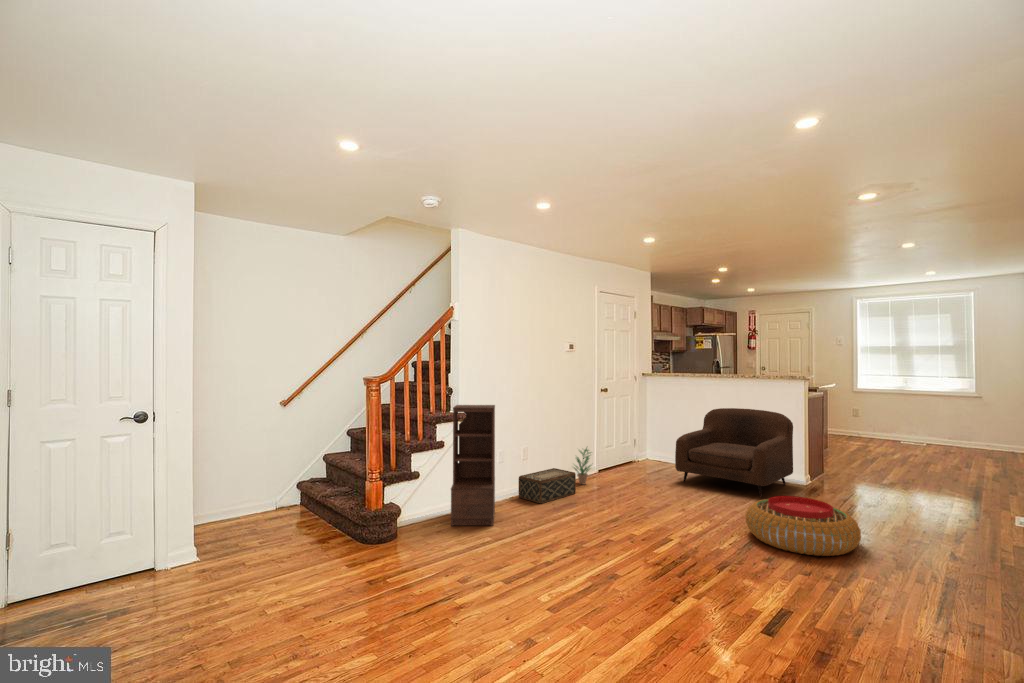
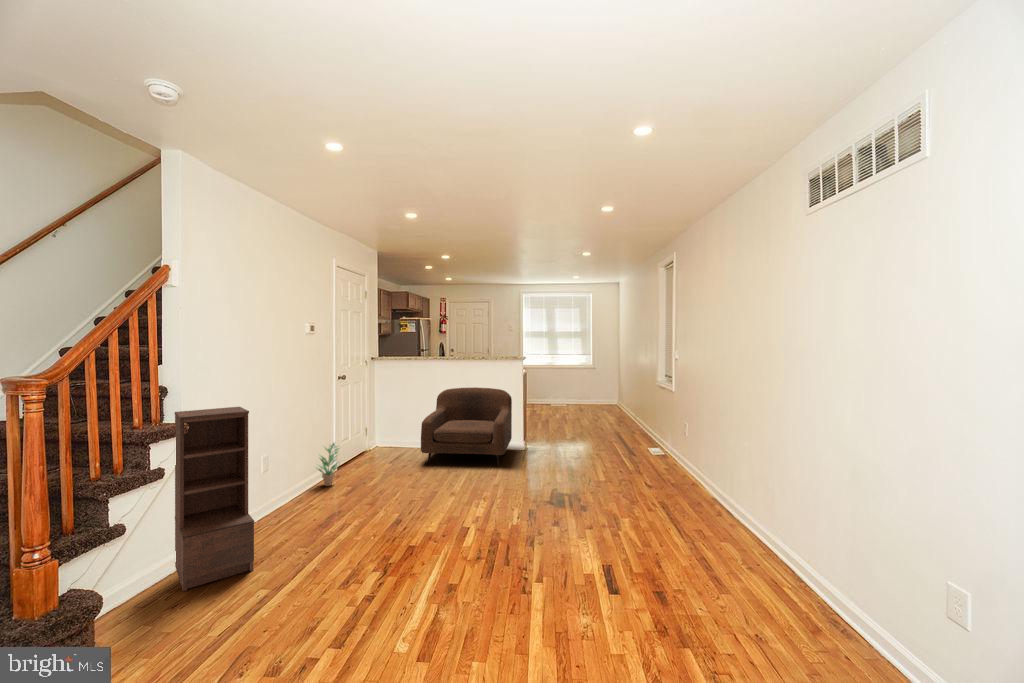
woven basket: present [519,468,576,504] -> none [260,474,329,522]
pouf: present [746,496,861,556] -> none [515,460,600,510]

